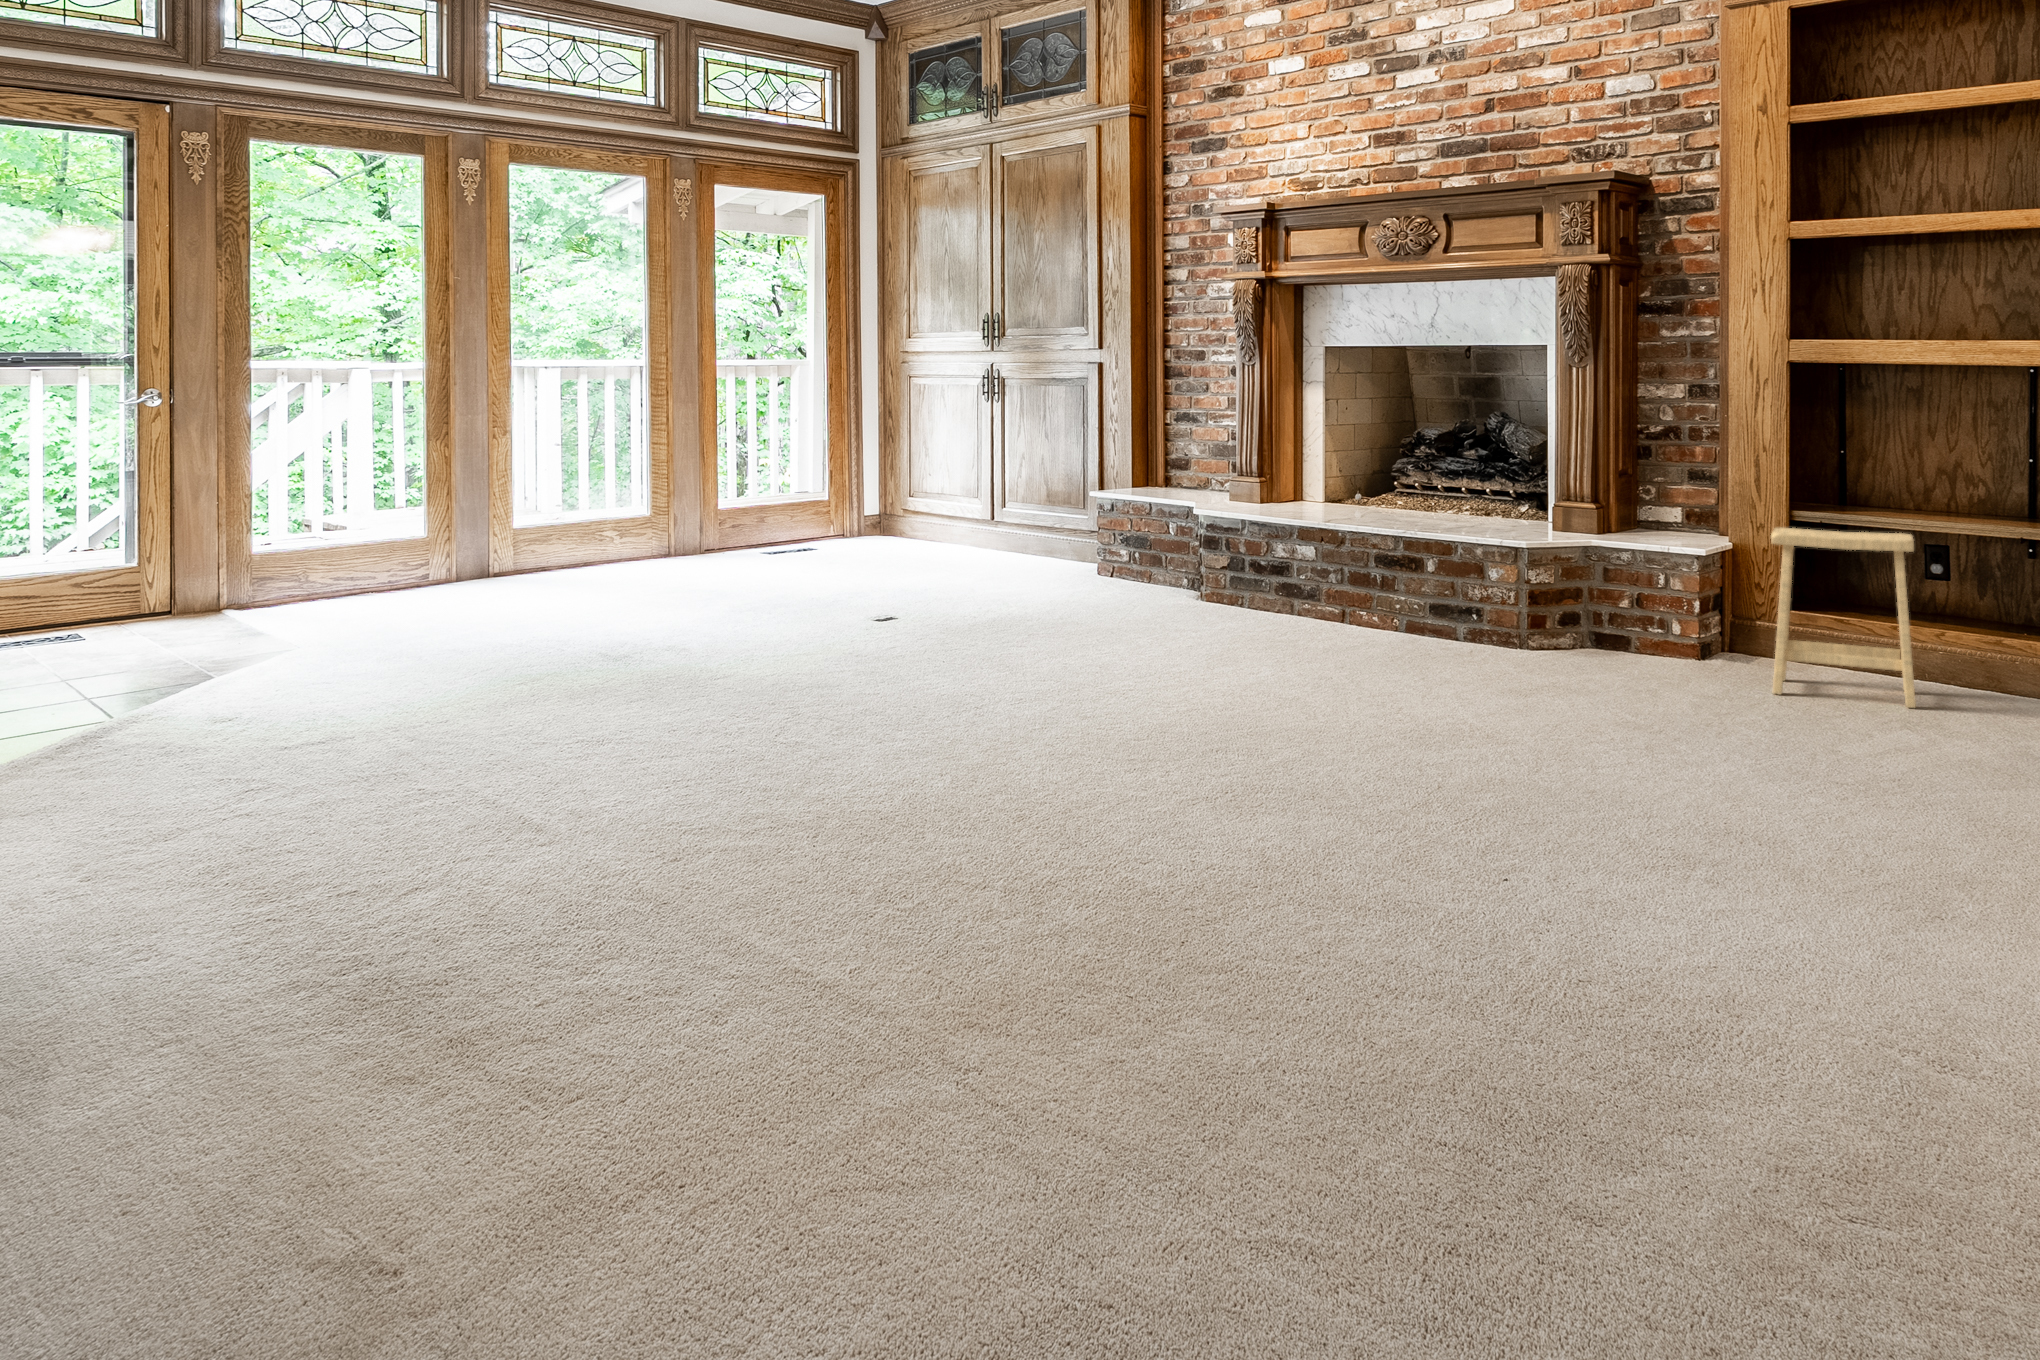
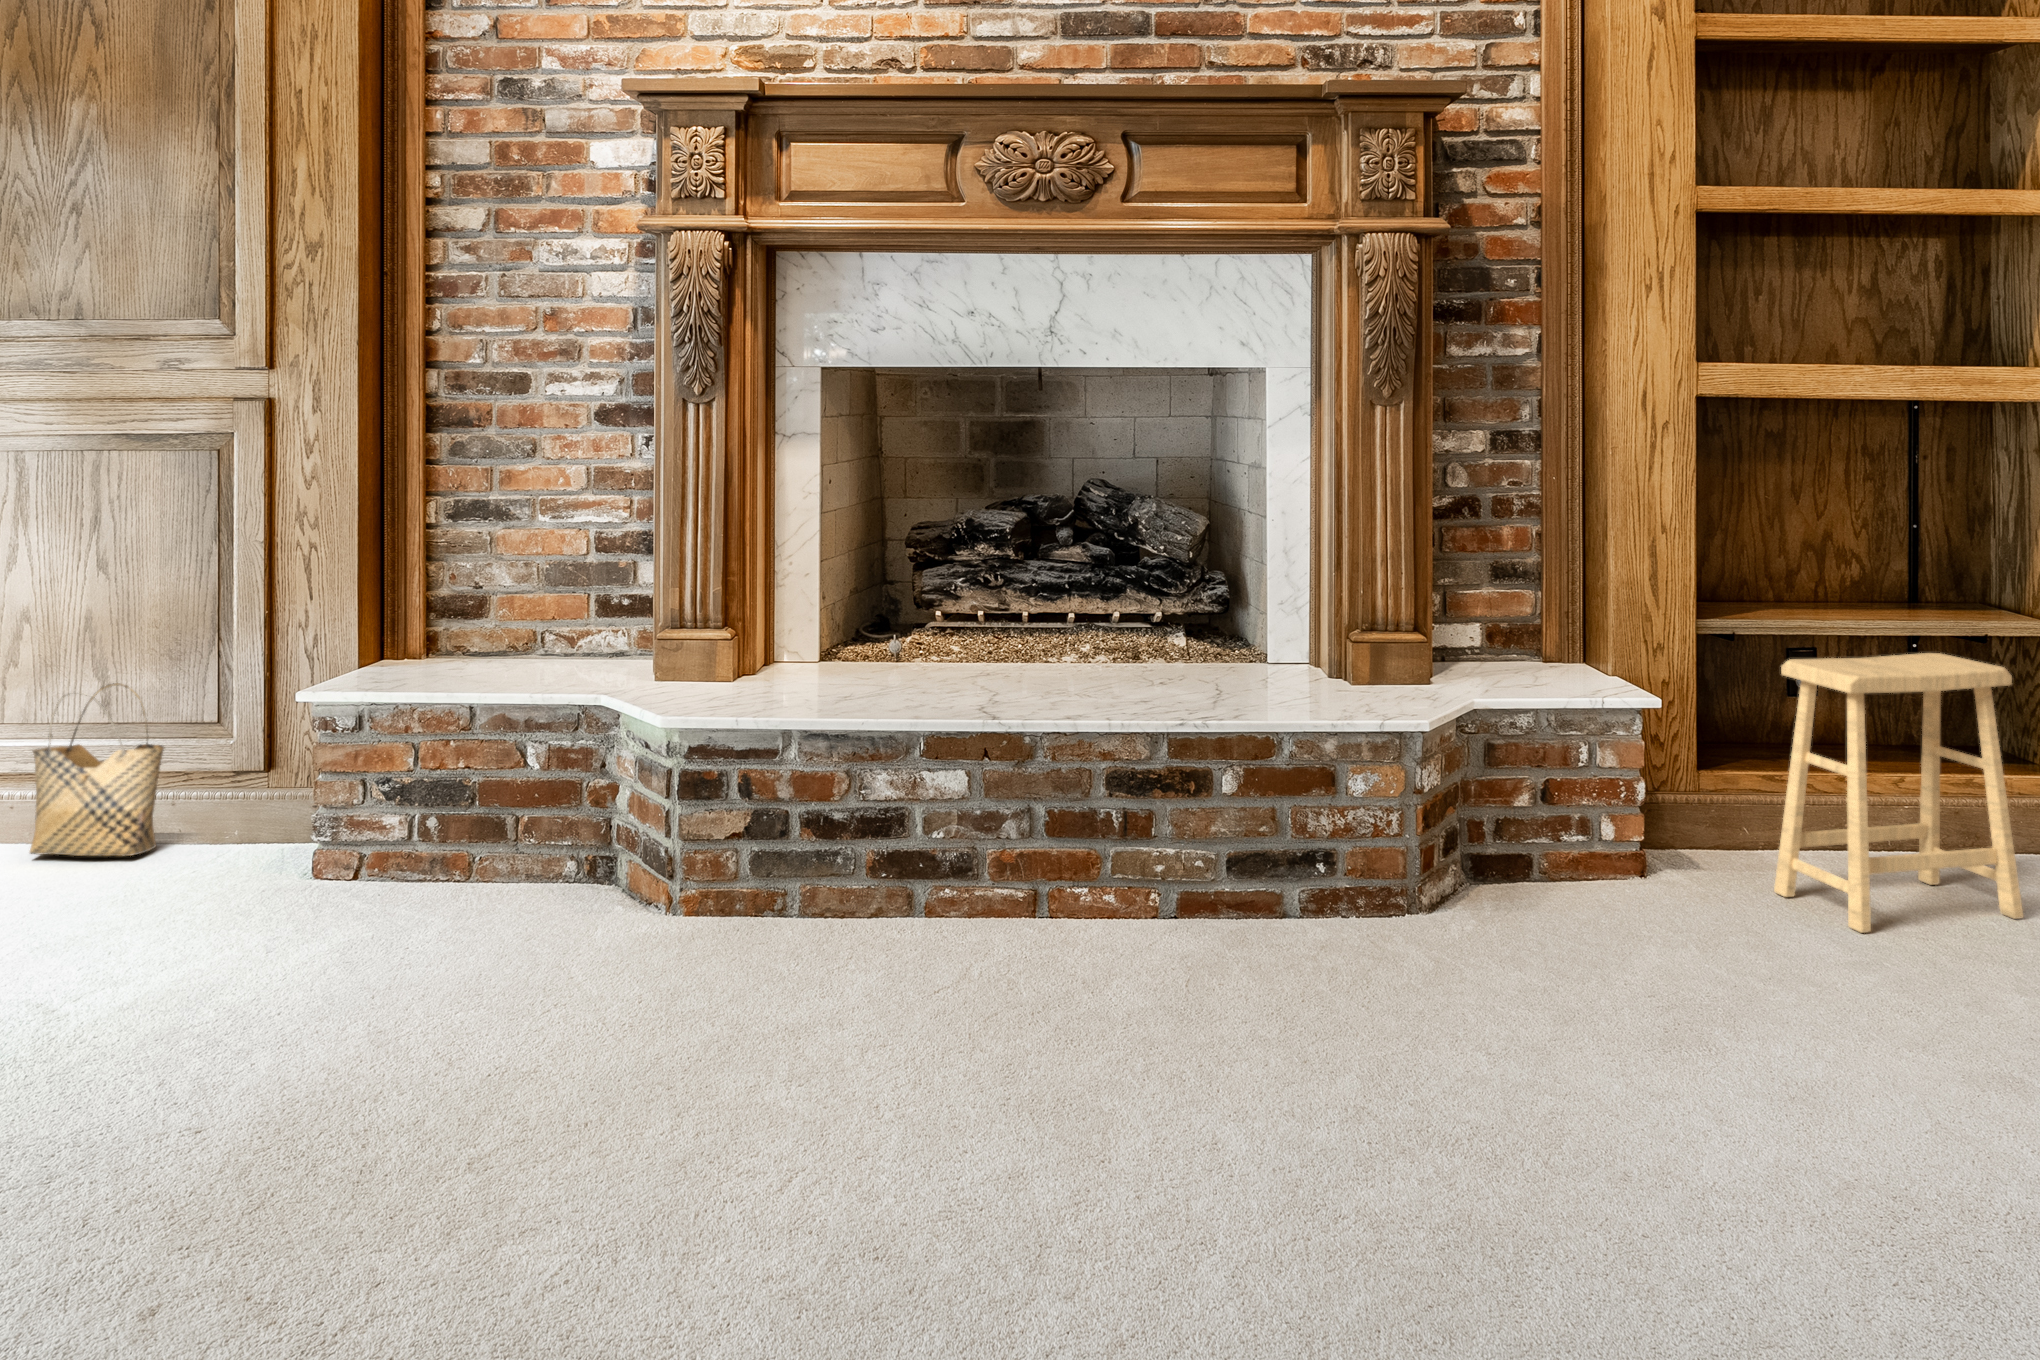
woven basket: none [1009,491,1057,566] -> present [30,683,164,856]

